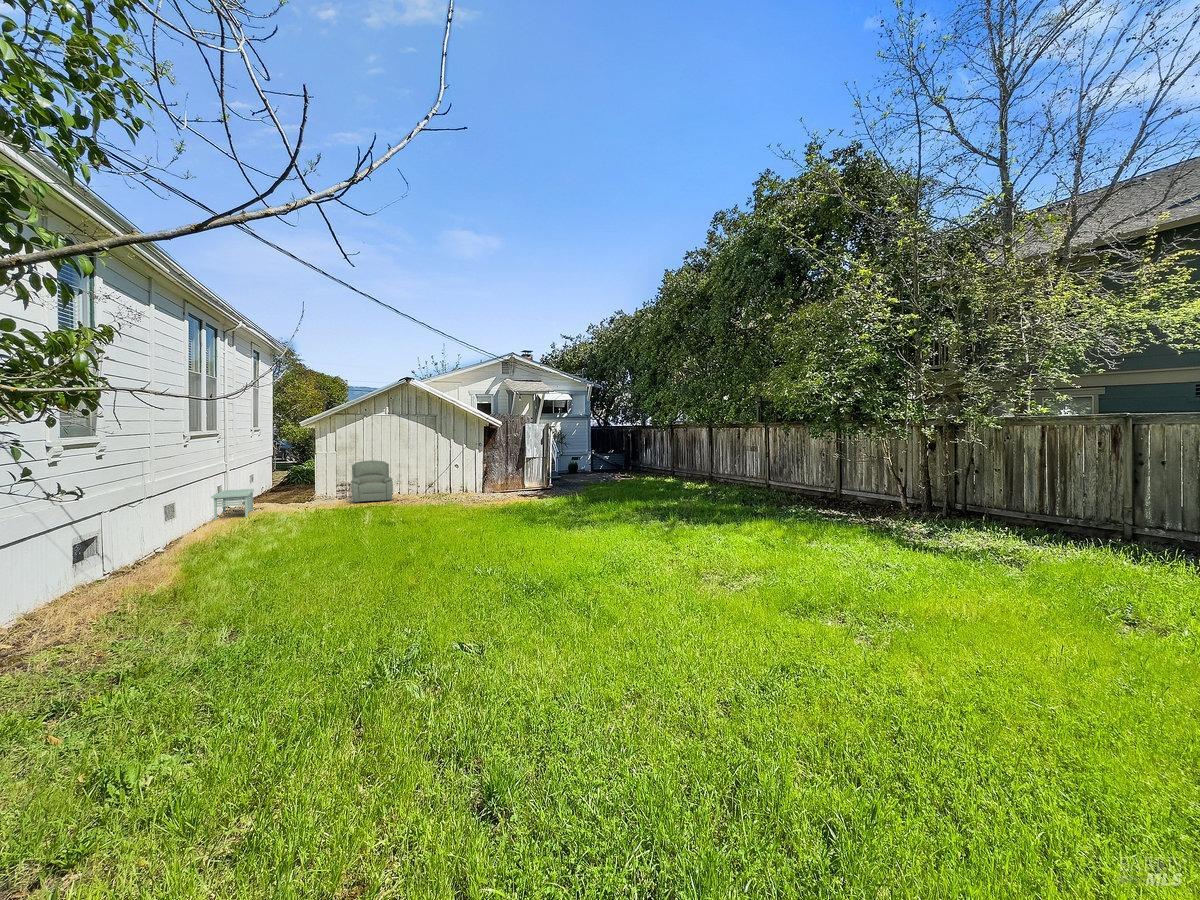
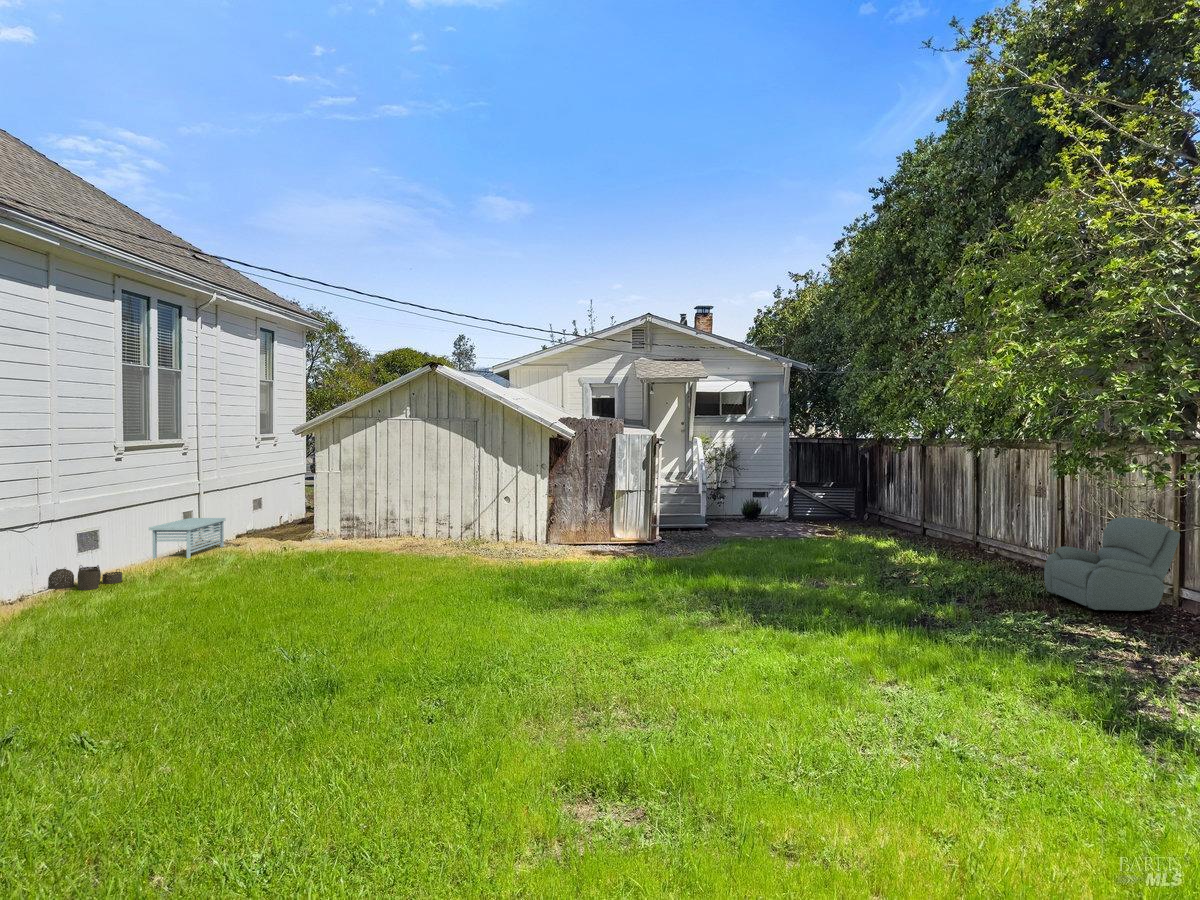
chair: present [351,461,393,503] -> present [1044,517,1180,611]
woven basket: none [188,518,240,538] -> present [48,565,122,590]

